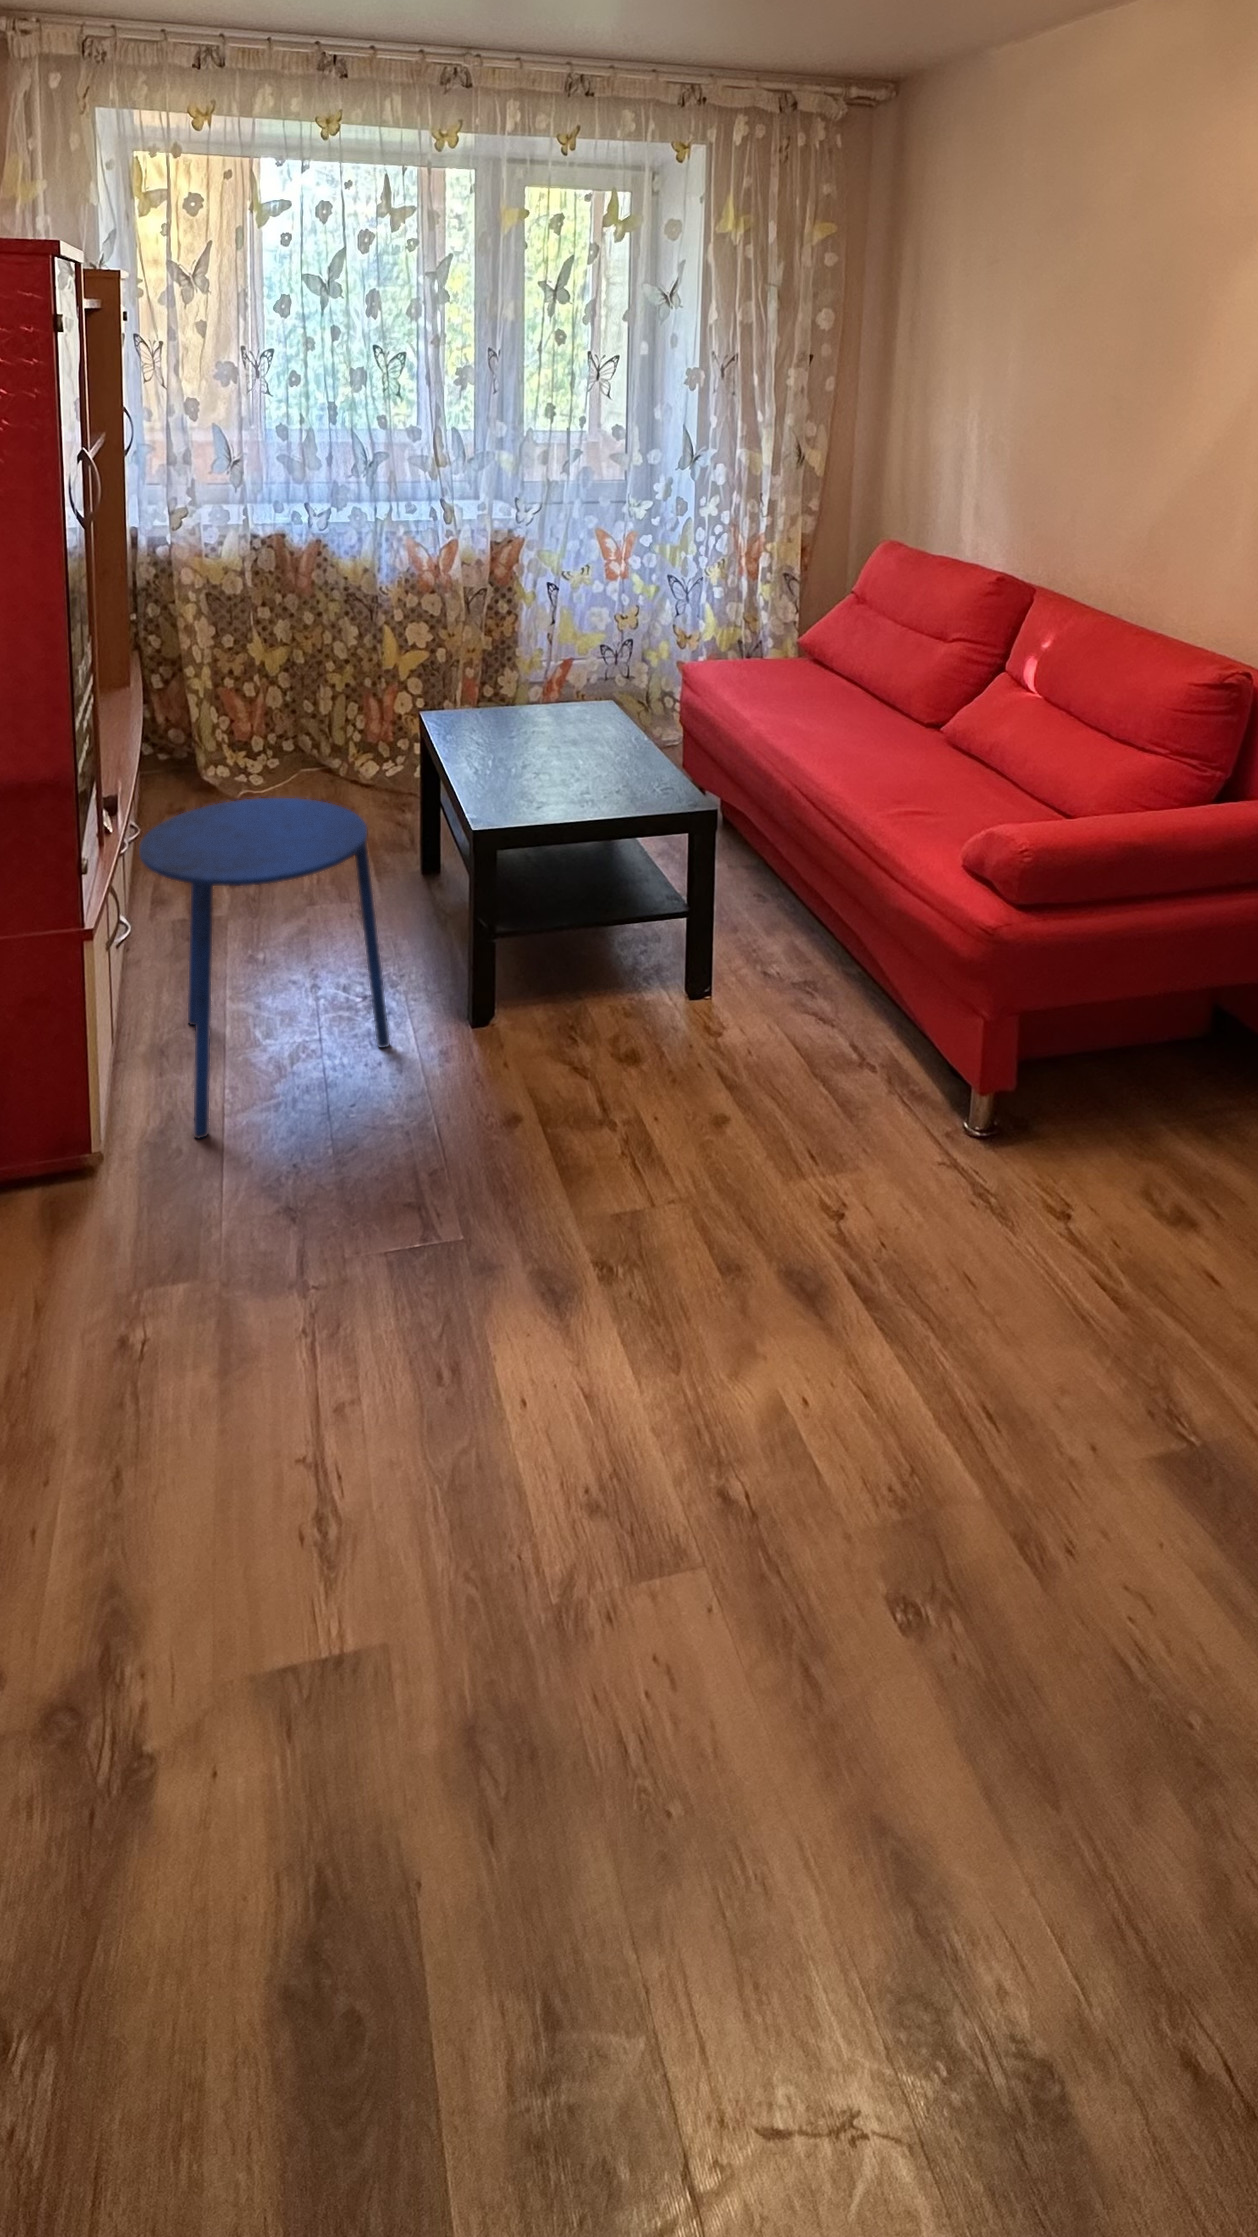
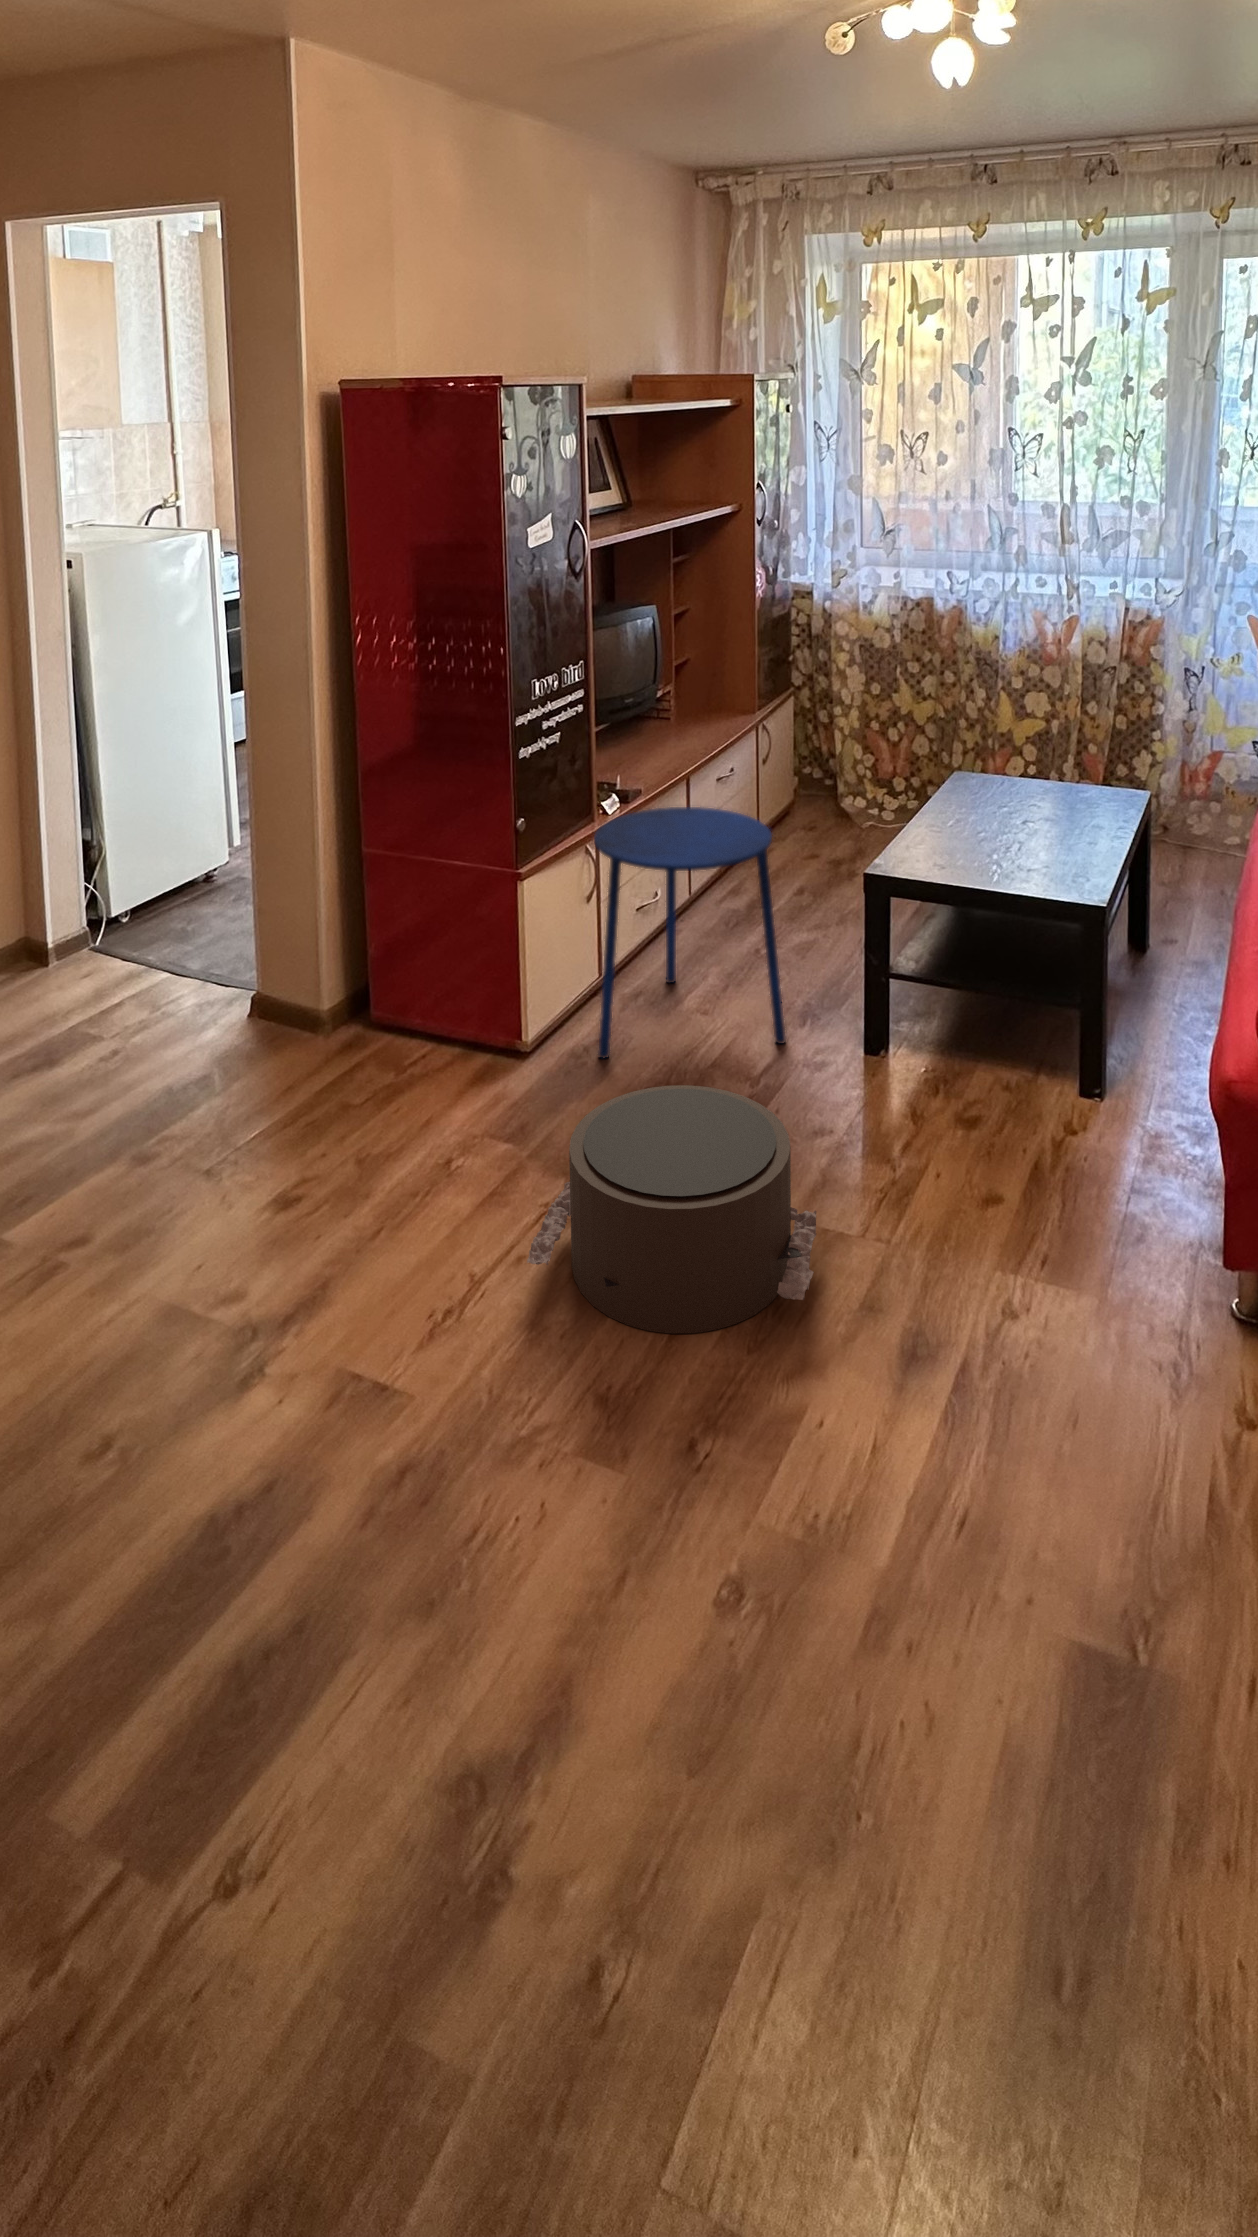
pouf: none [347,1105,708,1417] -> present [527,1085,816,1334]

